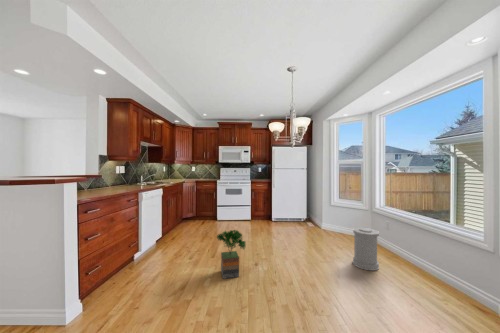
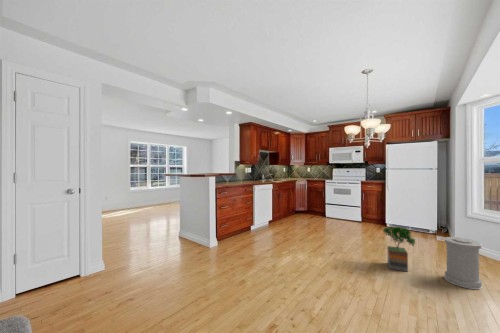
potted tree: present [217,230,246,279] -> present [383,227,415,272]

